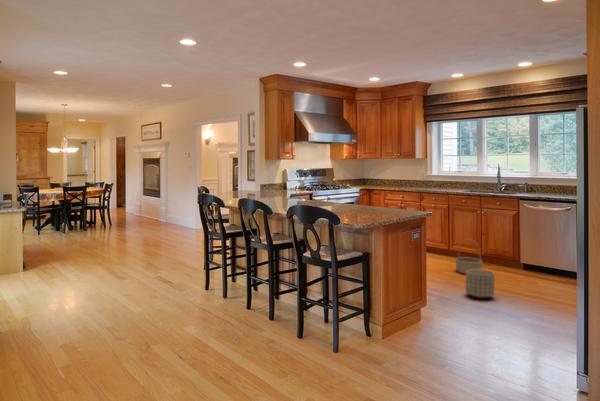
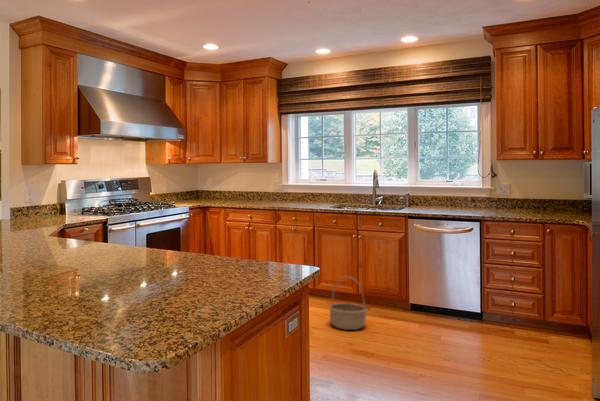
planter: present [466,269,495,299] -> none [354,329,398,379]

